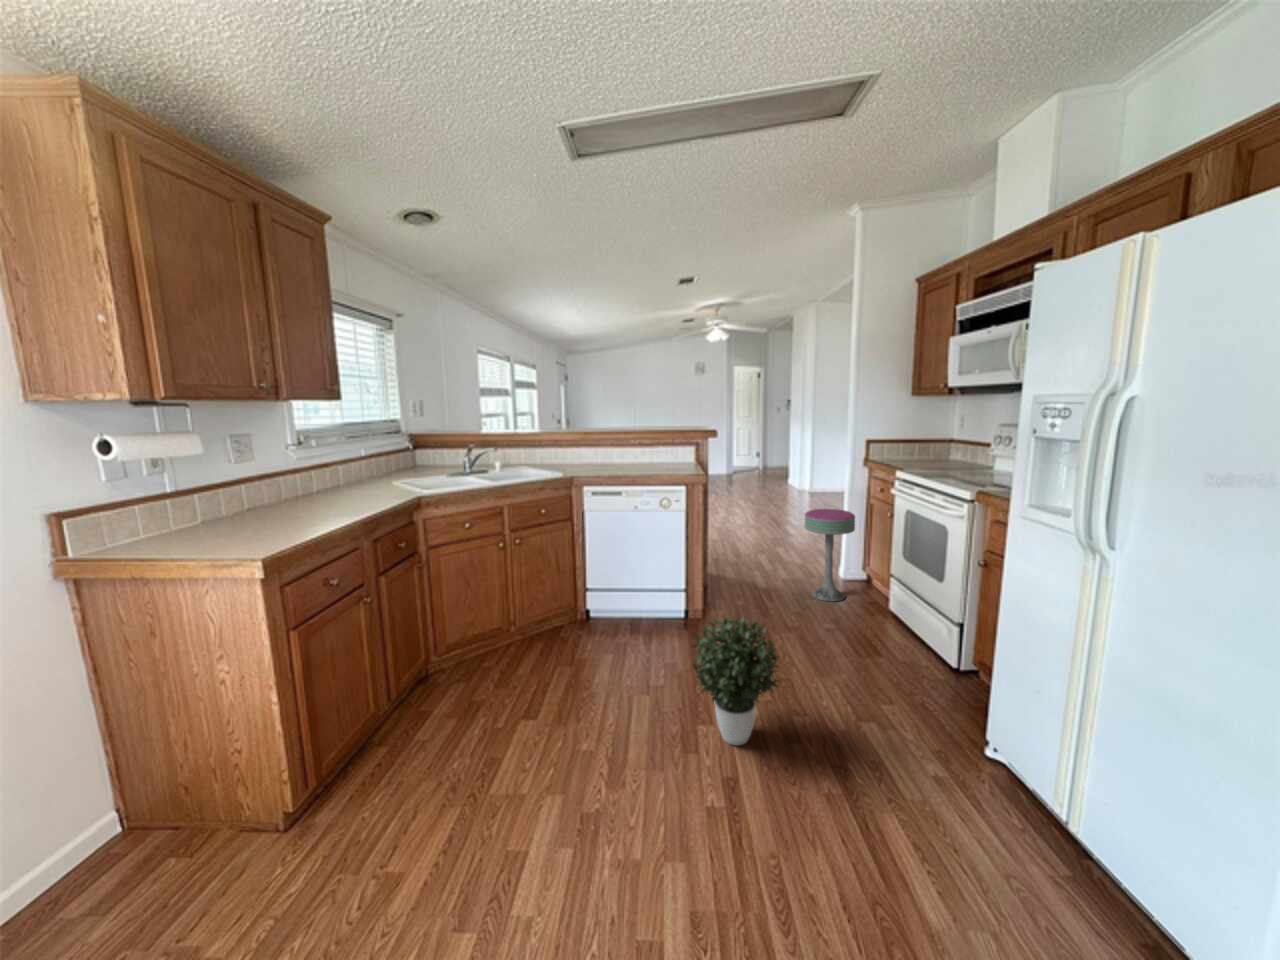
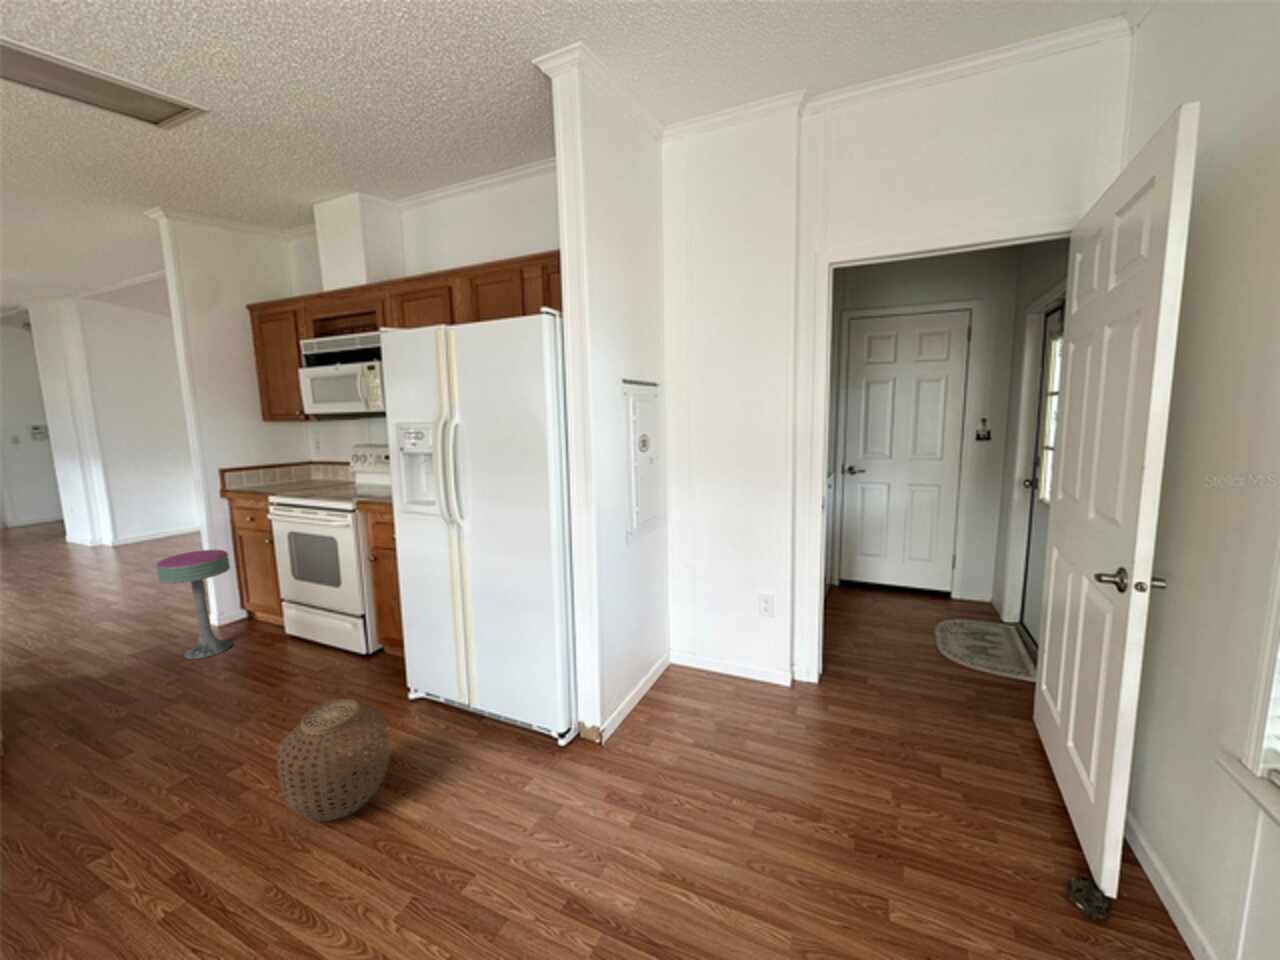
potted plant: present [693,618,779,745] -> none [59,690,217,853]
woven basket: none [811,706,930,846] -> present [276,699,389,821]

